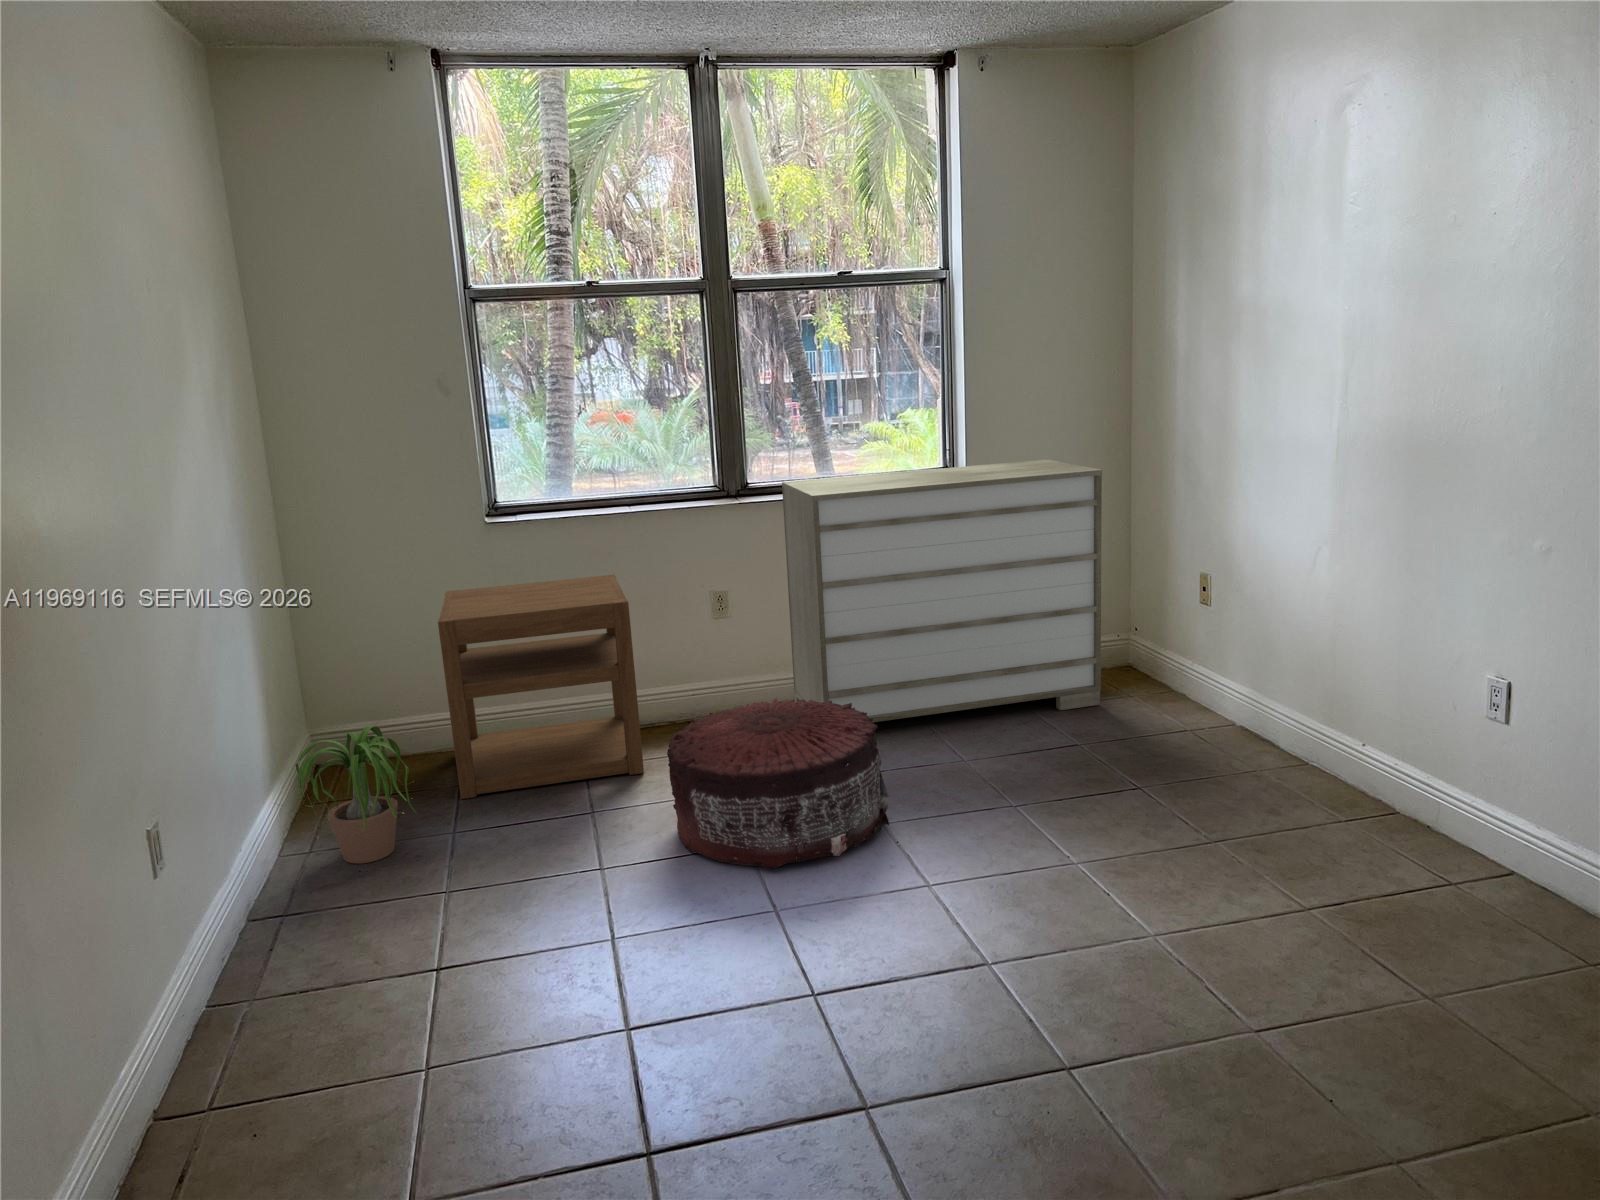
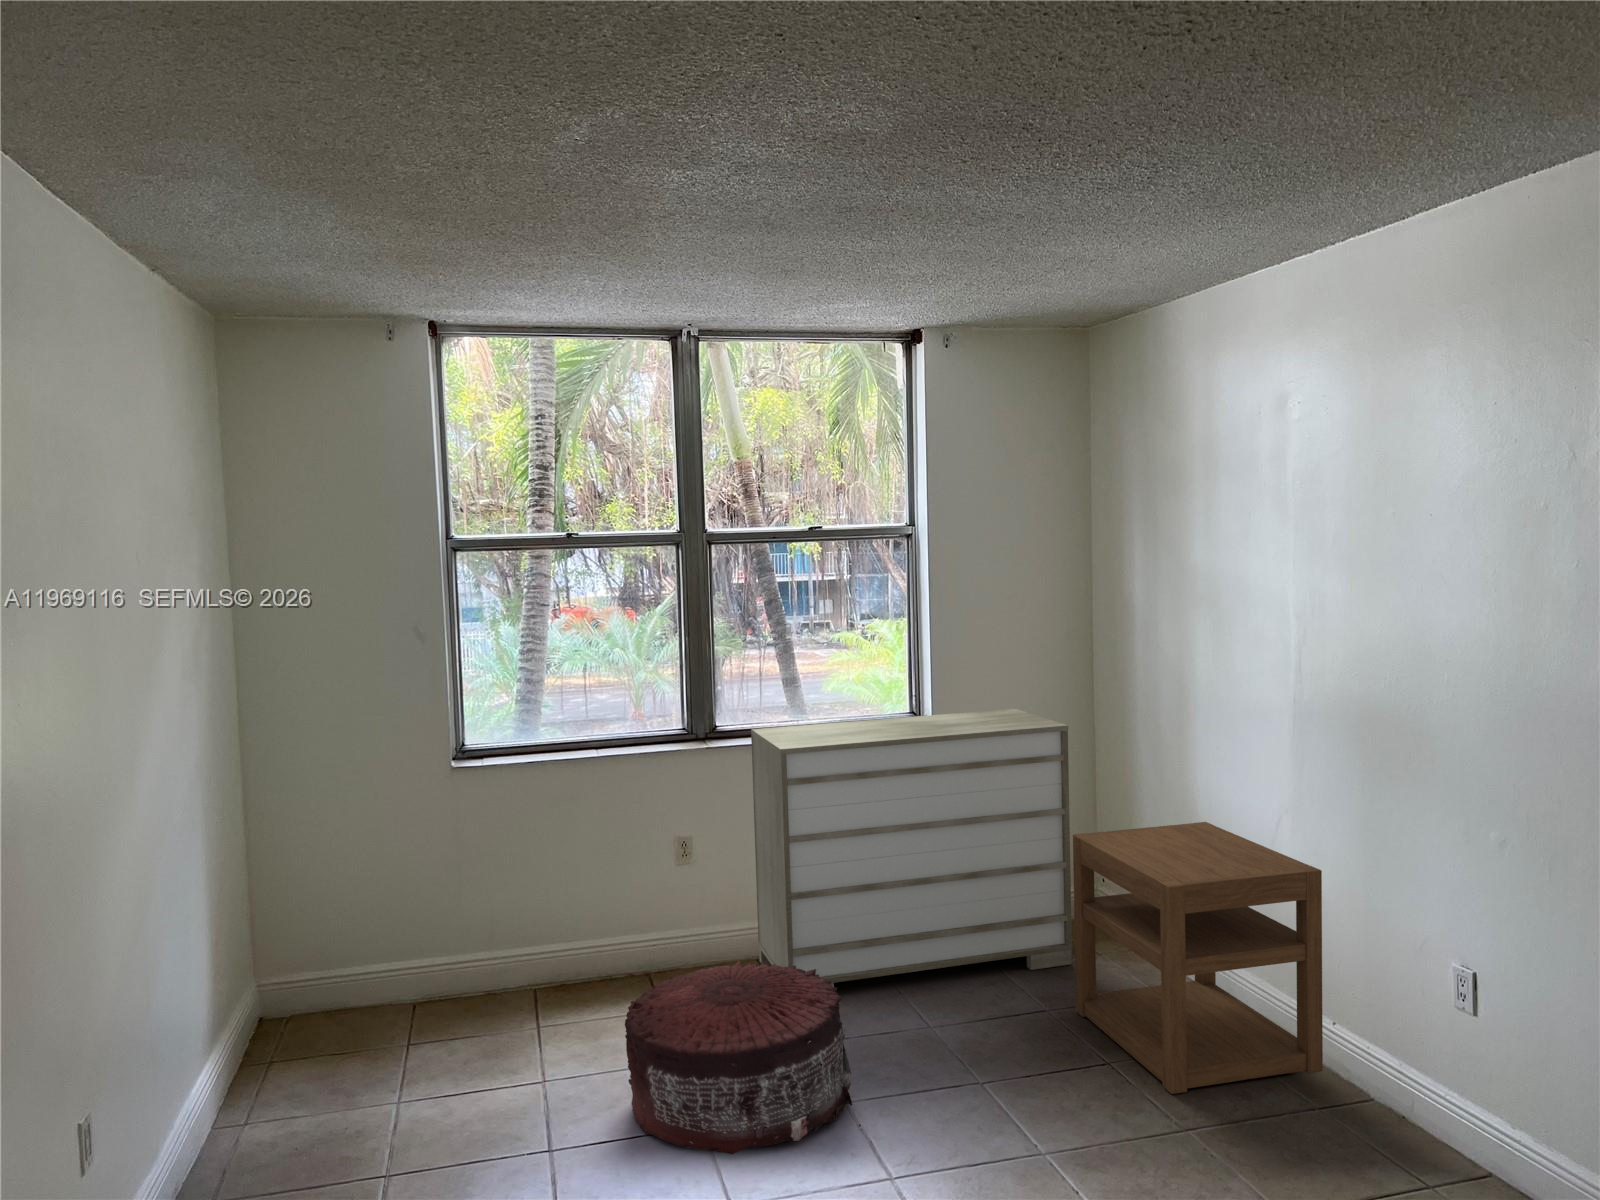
nightstand: present [438,574,644,799] -> present [1073,822,1323,1094]
potted plant: present [282,726,414,863] -> none [208,988,361,1140]

